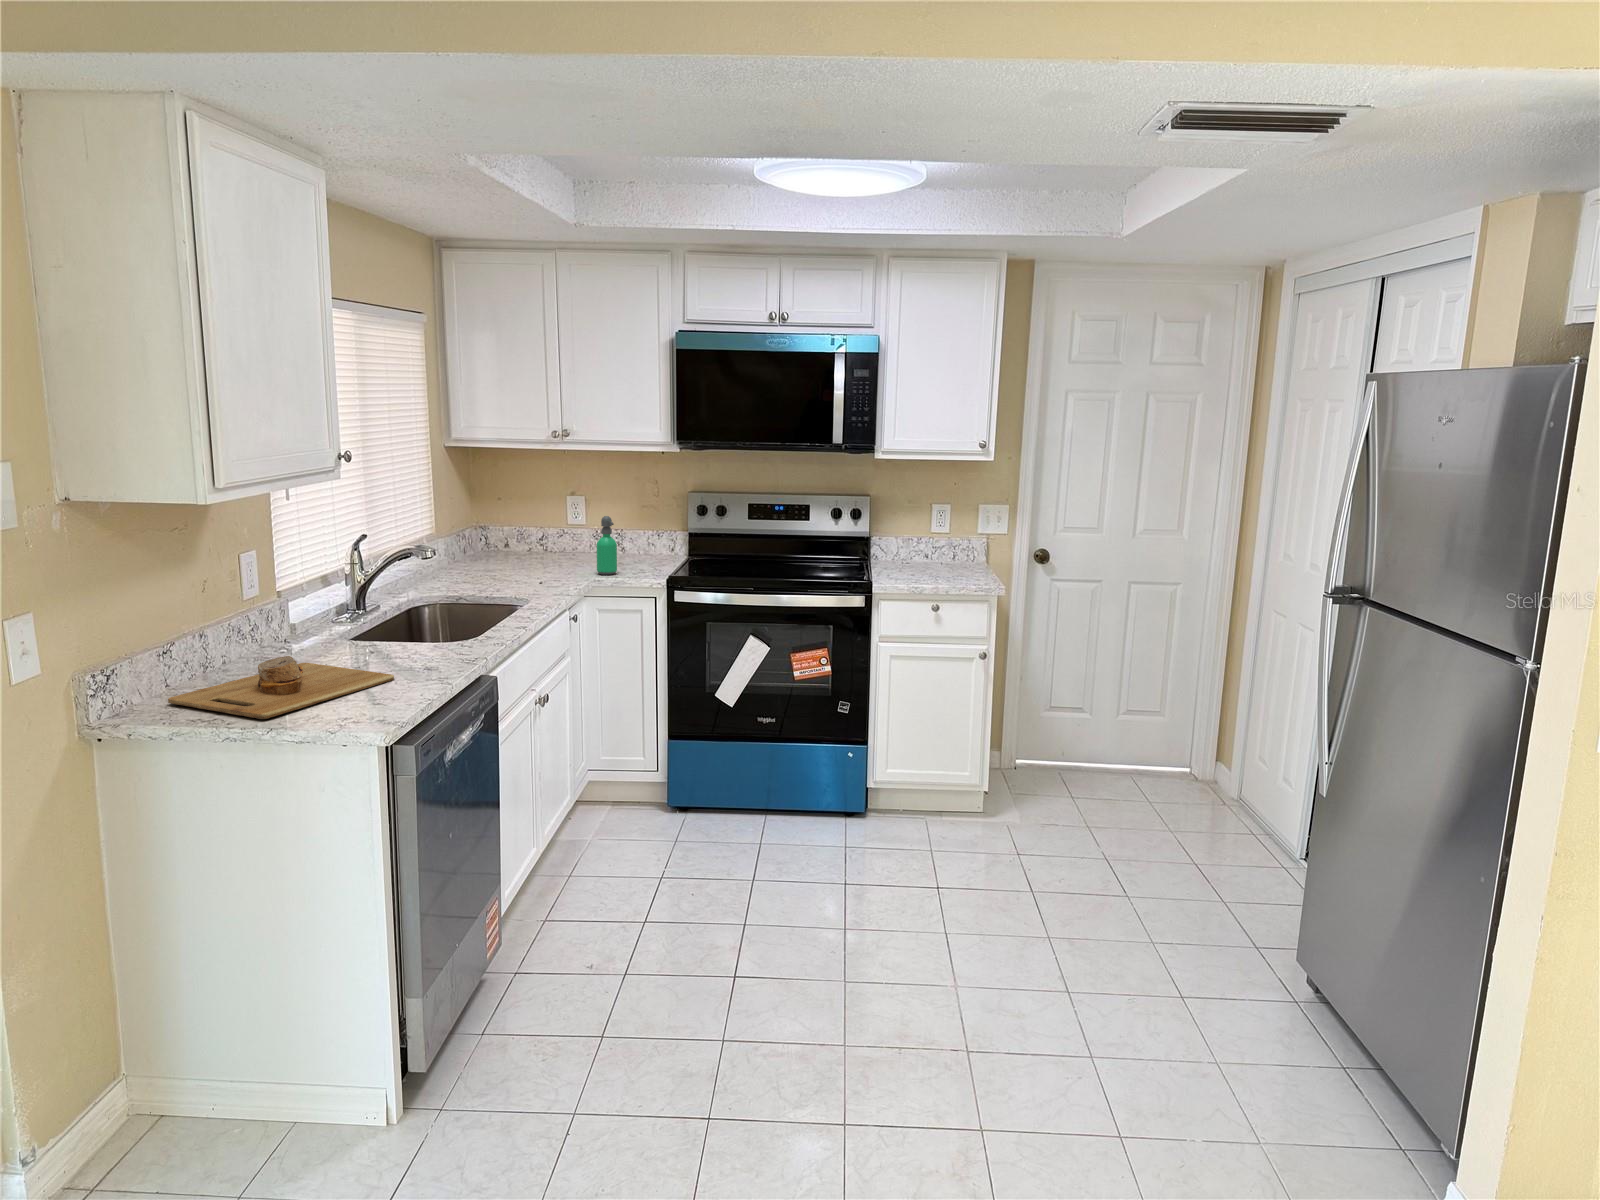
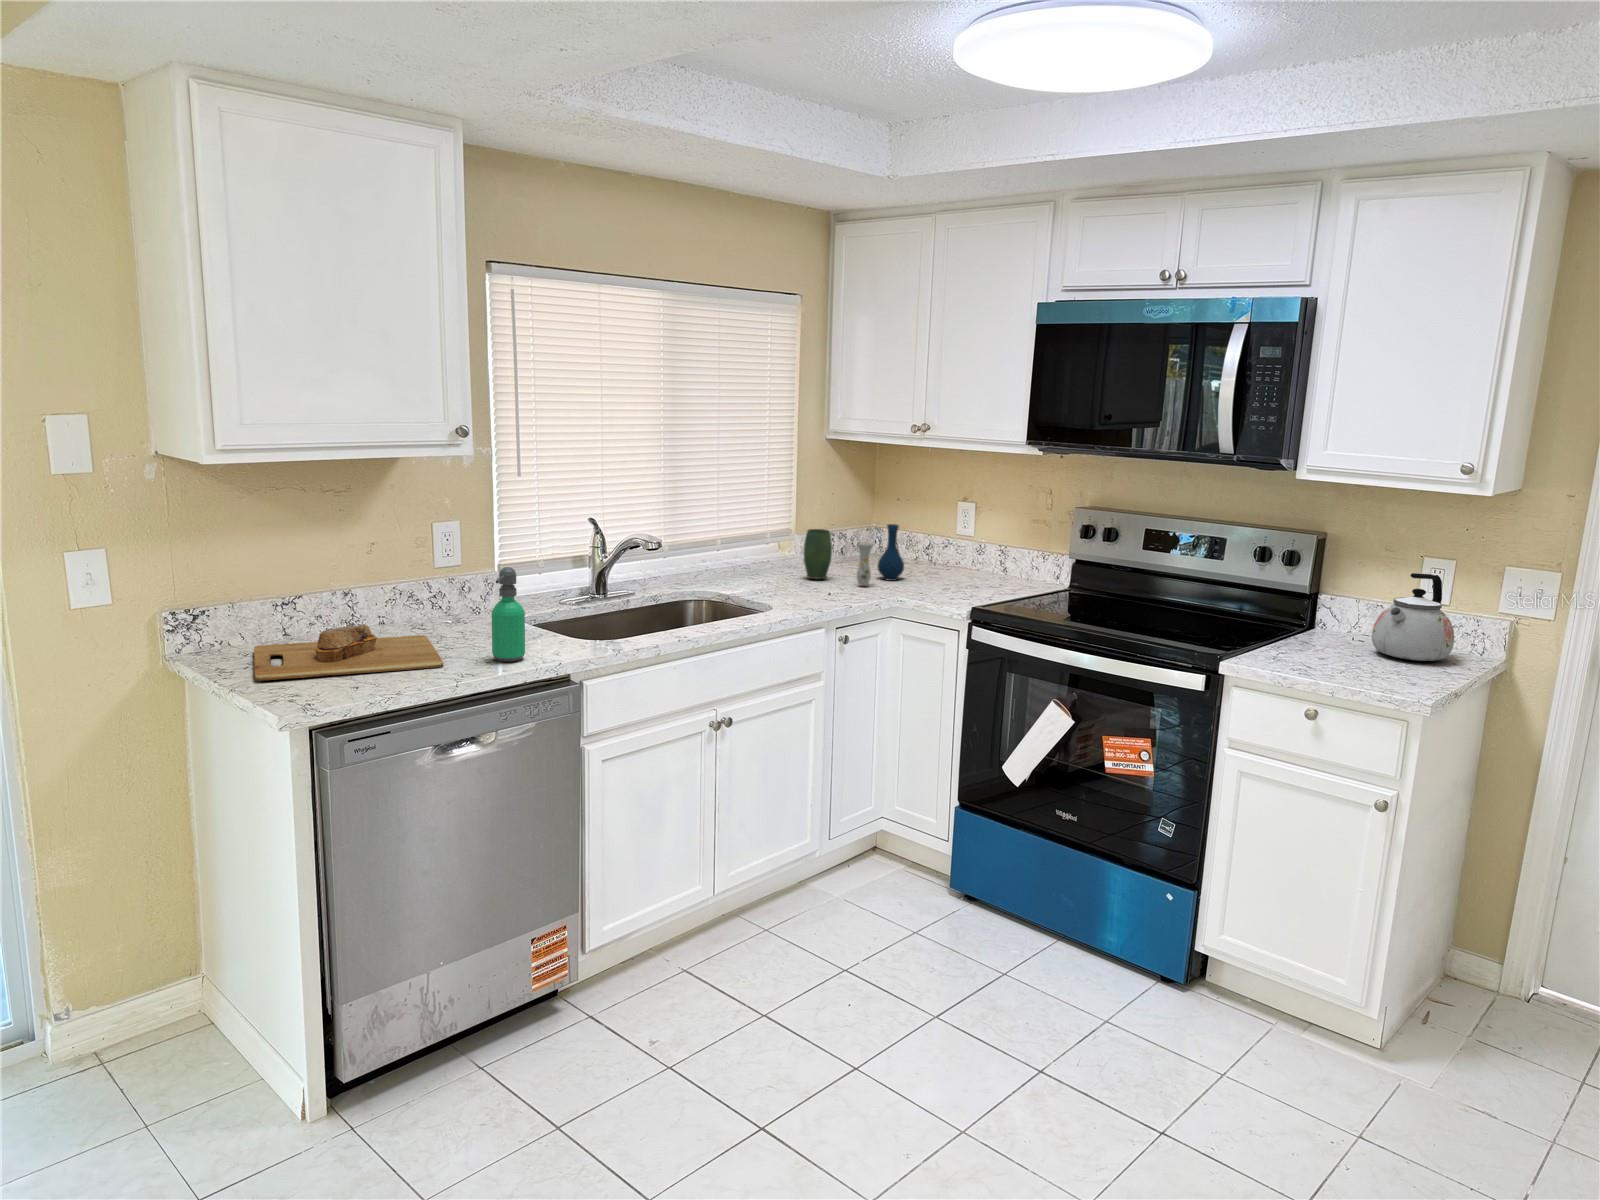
kettle: none [926,514,973,569] -> present [1372,573,1454,661]
soap dispenser: present [597,516,617,575] -> present [492,567,525,662]
vase: none [480,519,561,575] -> present [804,524,904,586]

